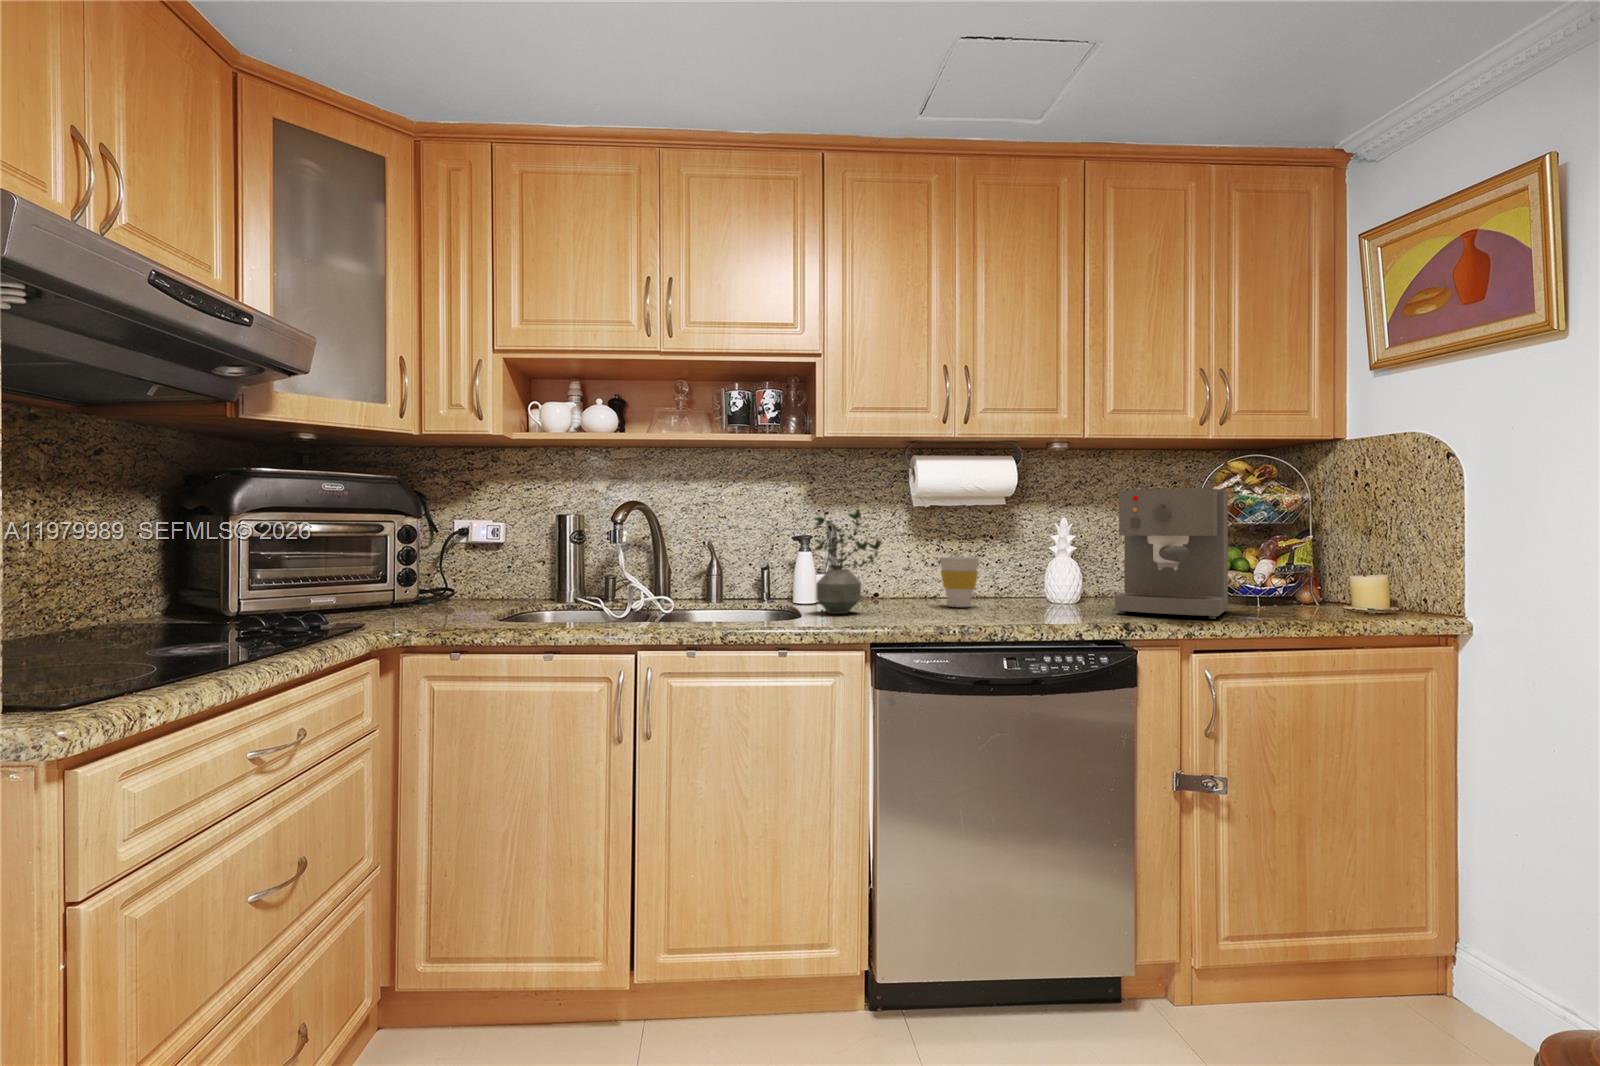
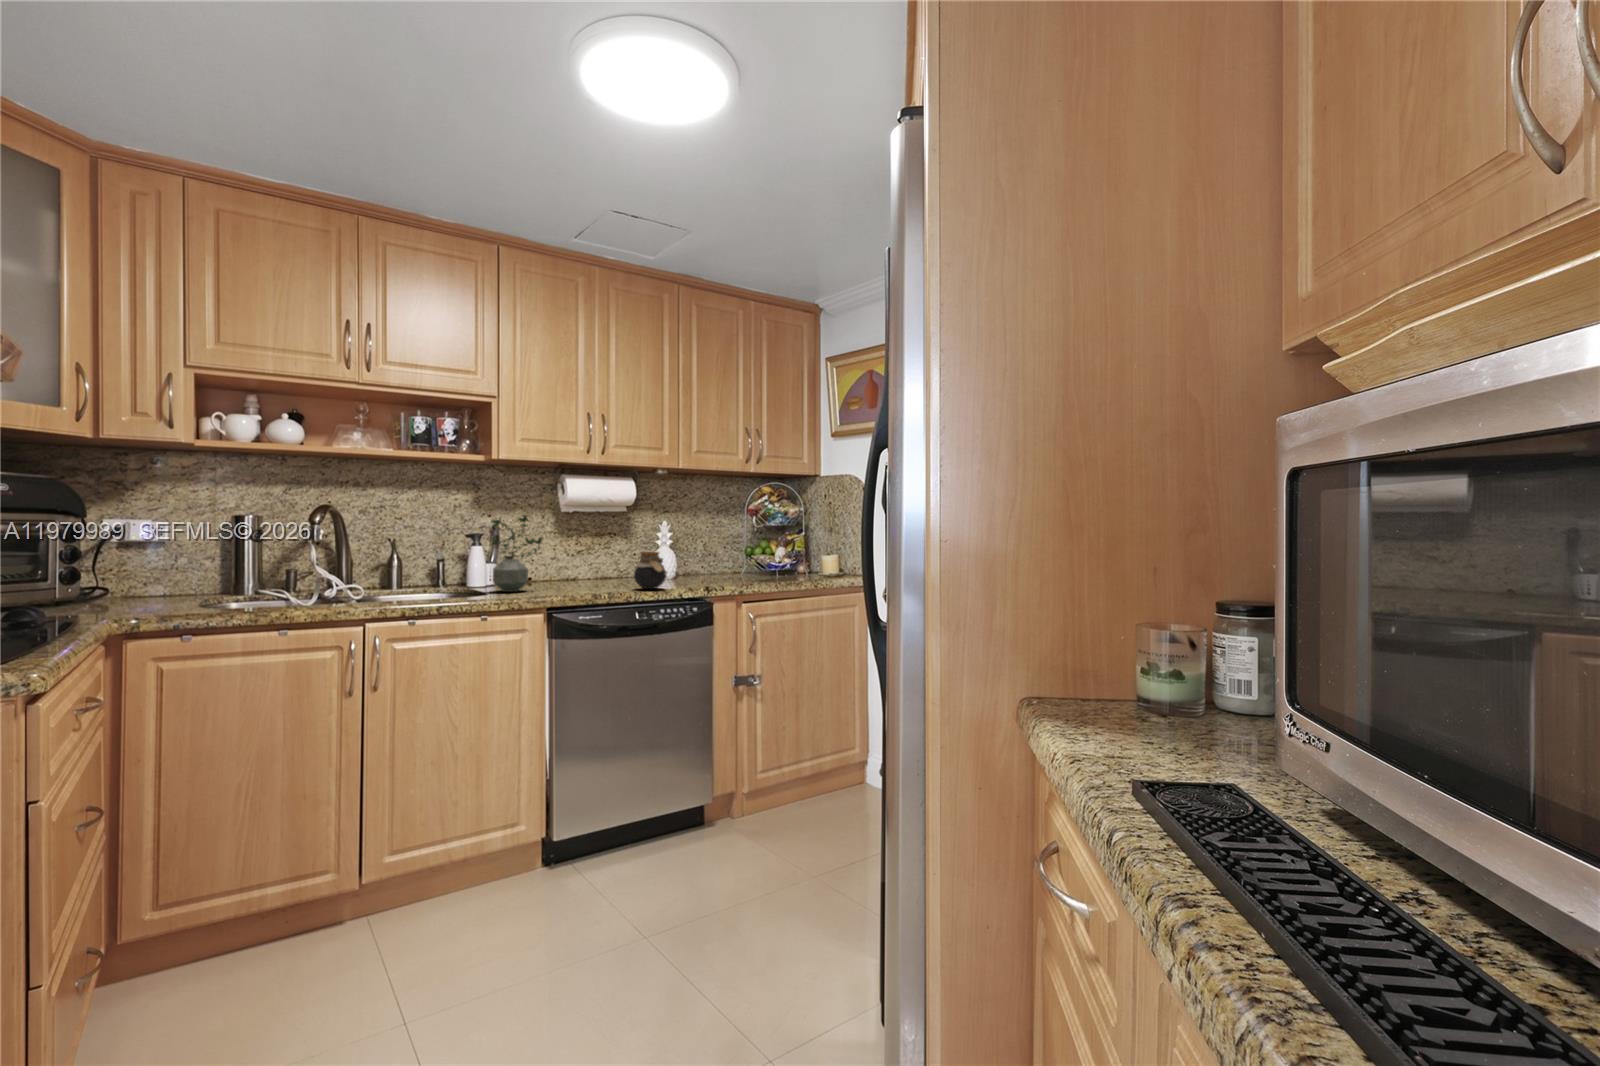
coffee maker: present [1115,488,1228,619] -> none [699,505,762,583]
cup: present [940,557,979,607] -> none [581,549,611,584]
jar: none [1007,563,1059,621] -> present [634,552,667,589]

